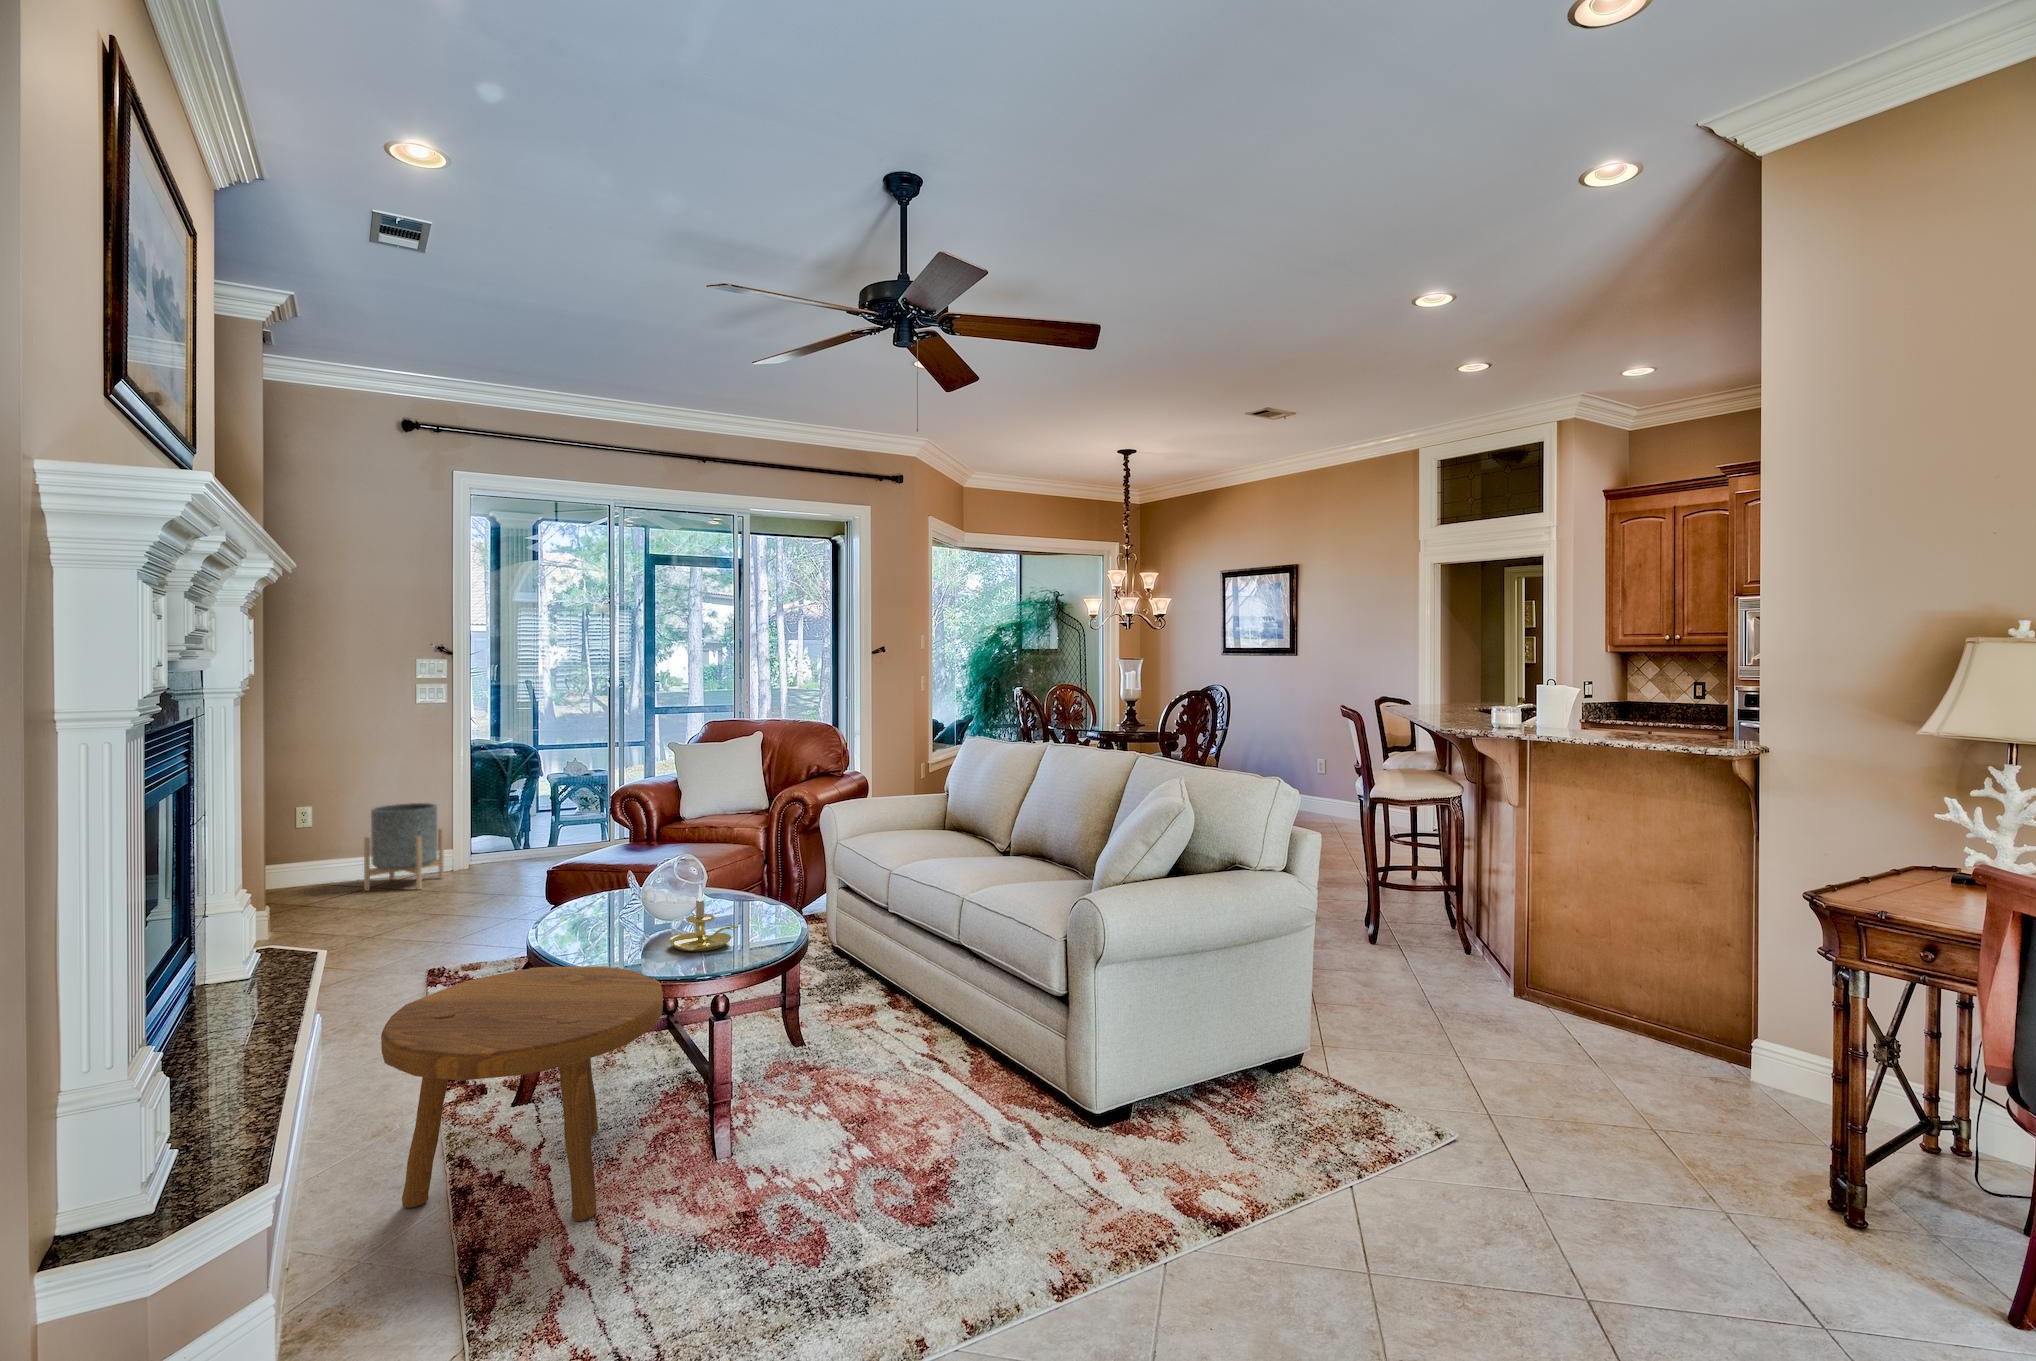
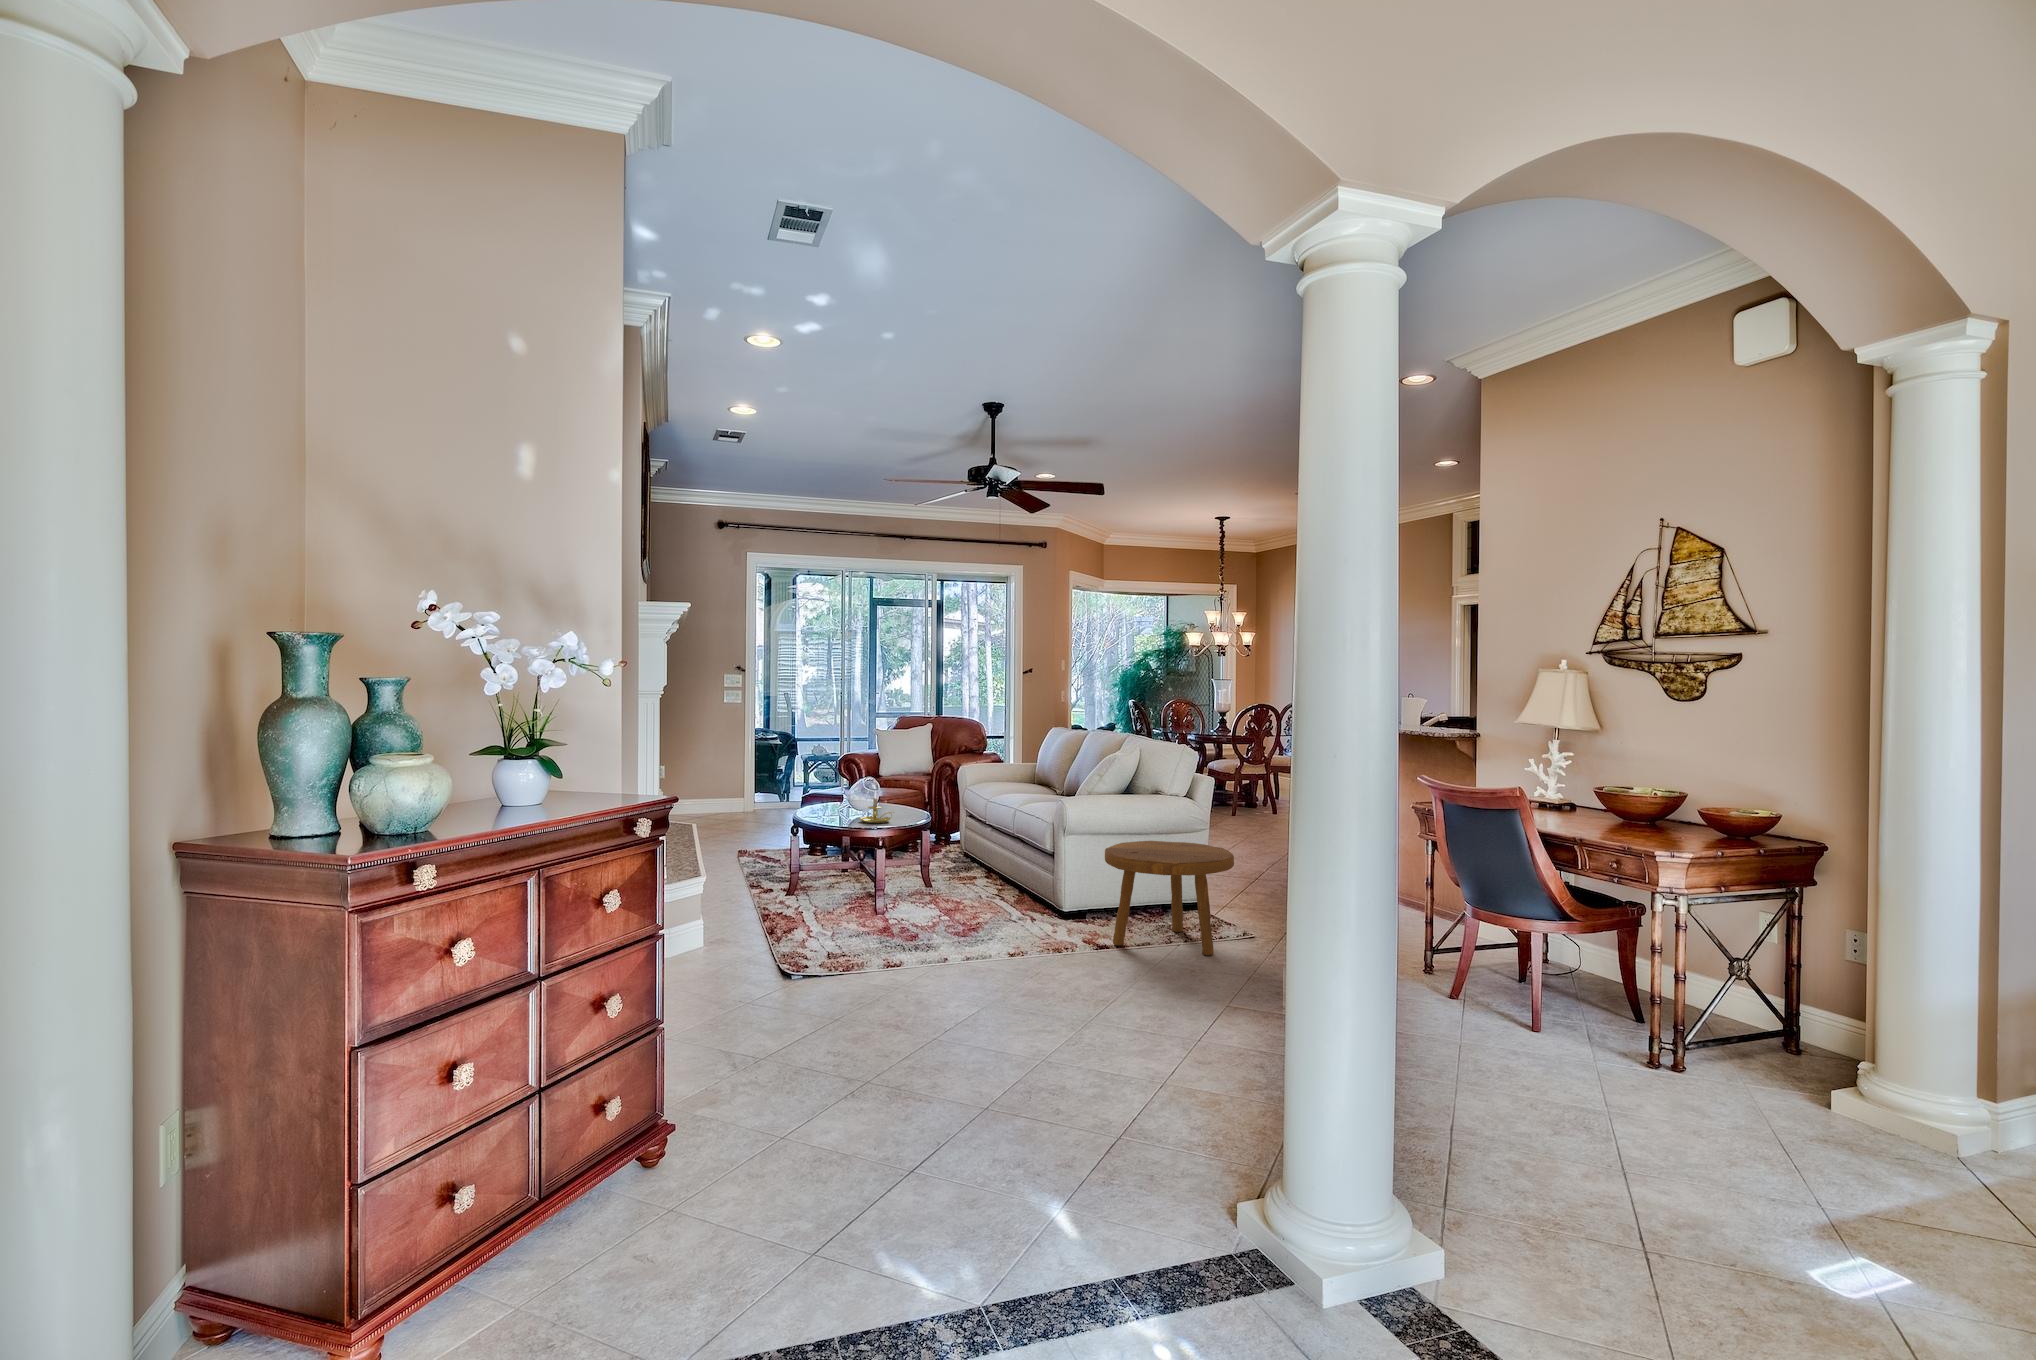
planter: present [364,803,444,891] -> none [694,767,739,820]
footstool: present [381,966,663,1221] -> present [1105,841,1234,955]

